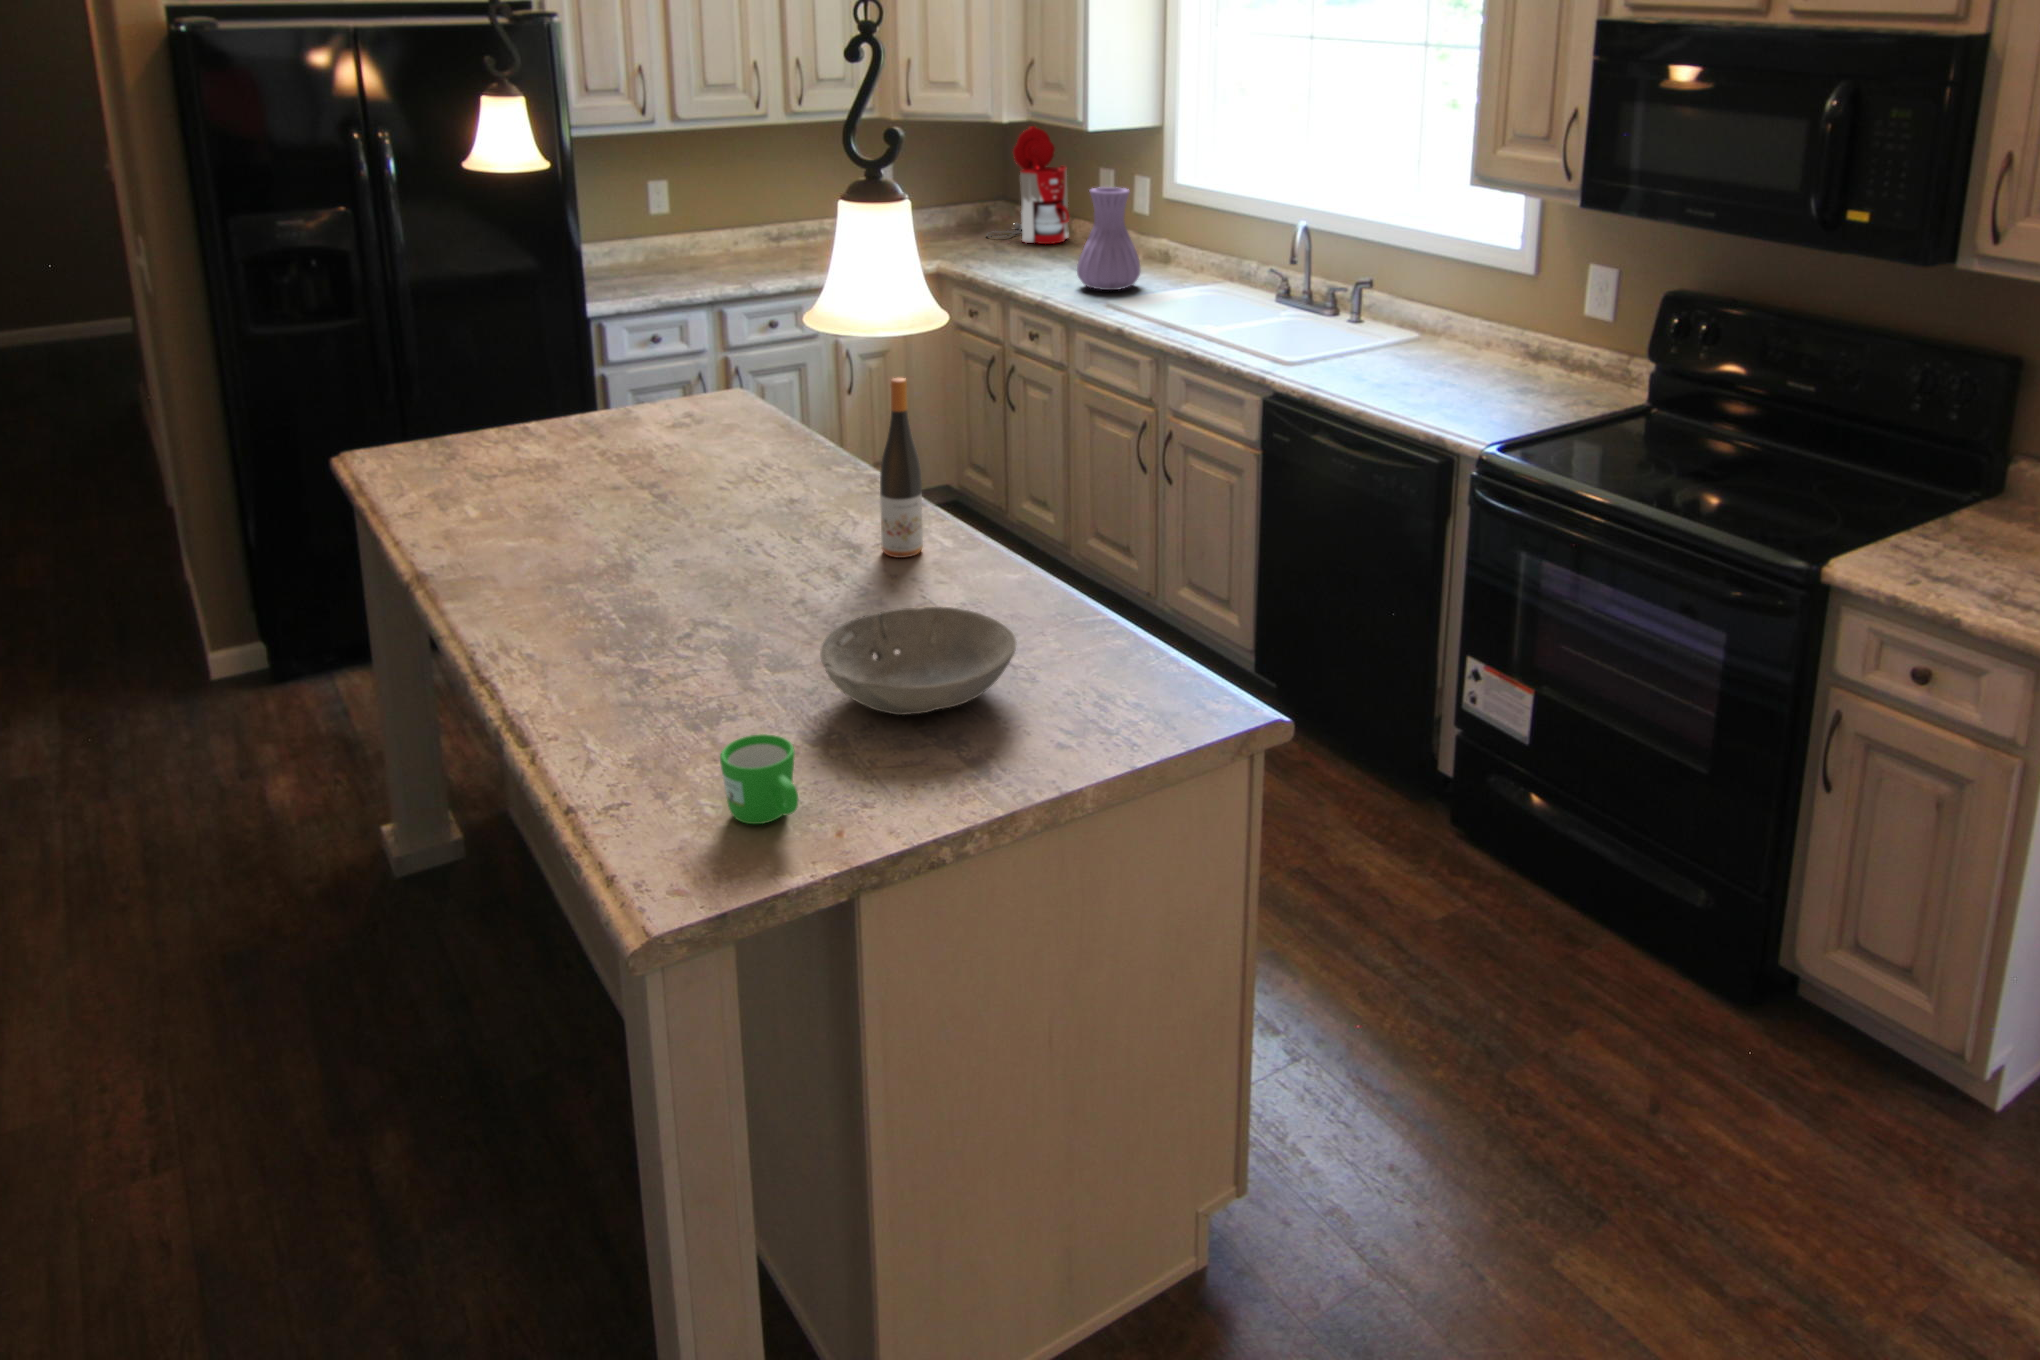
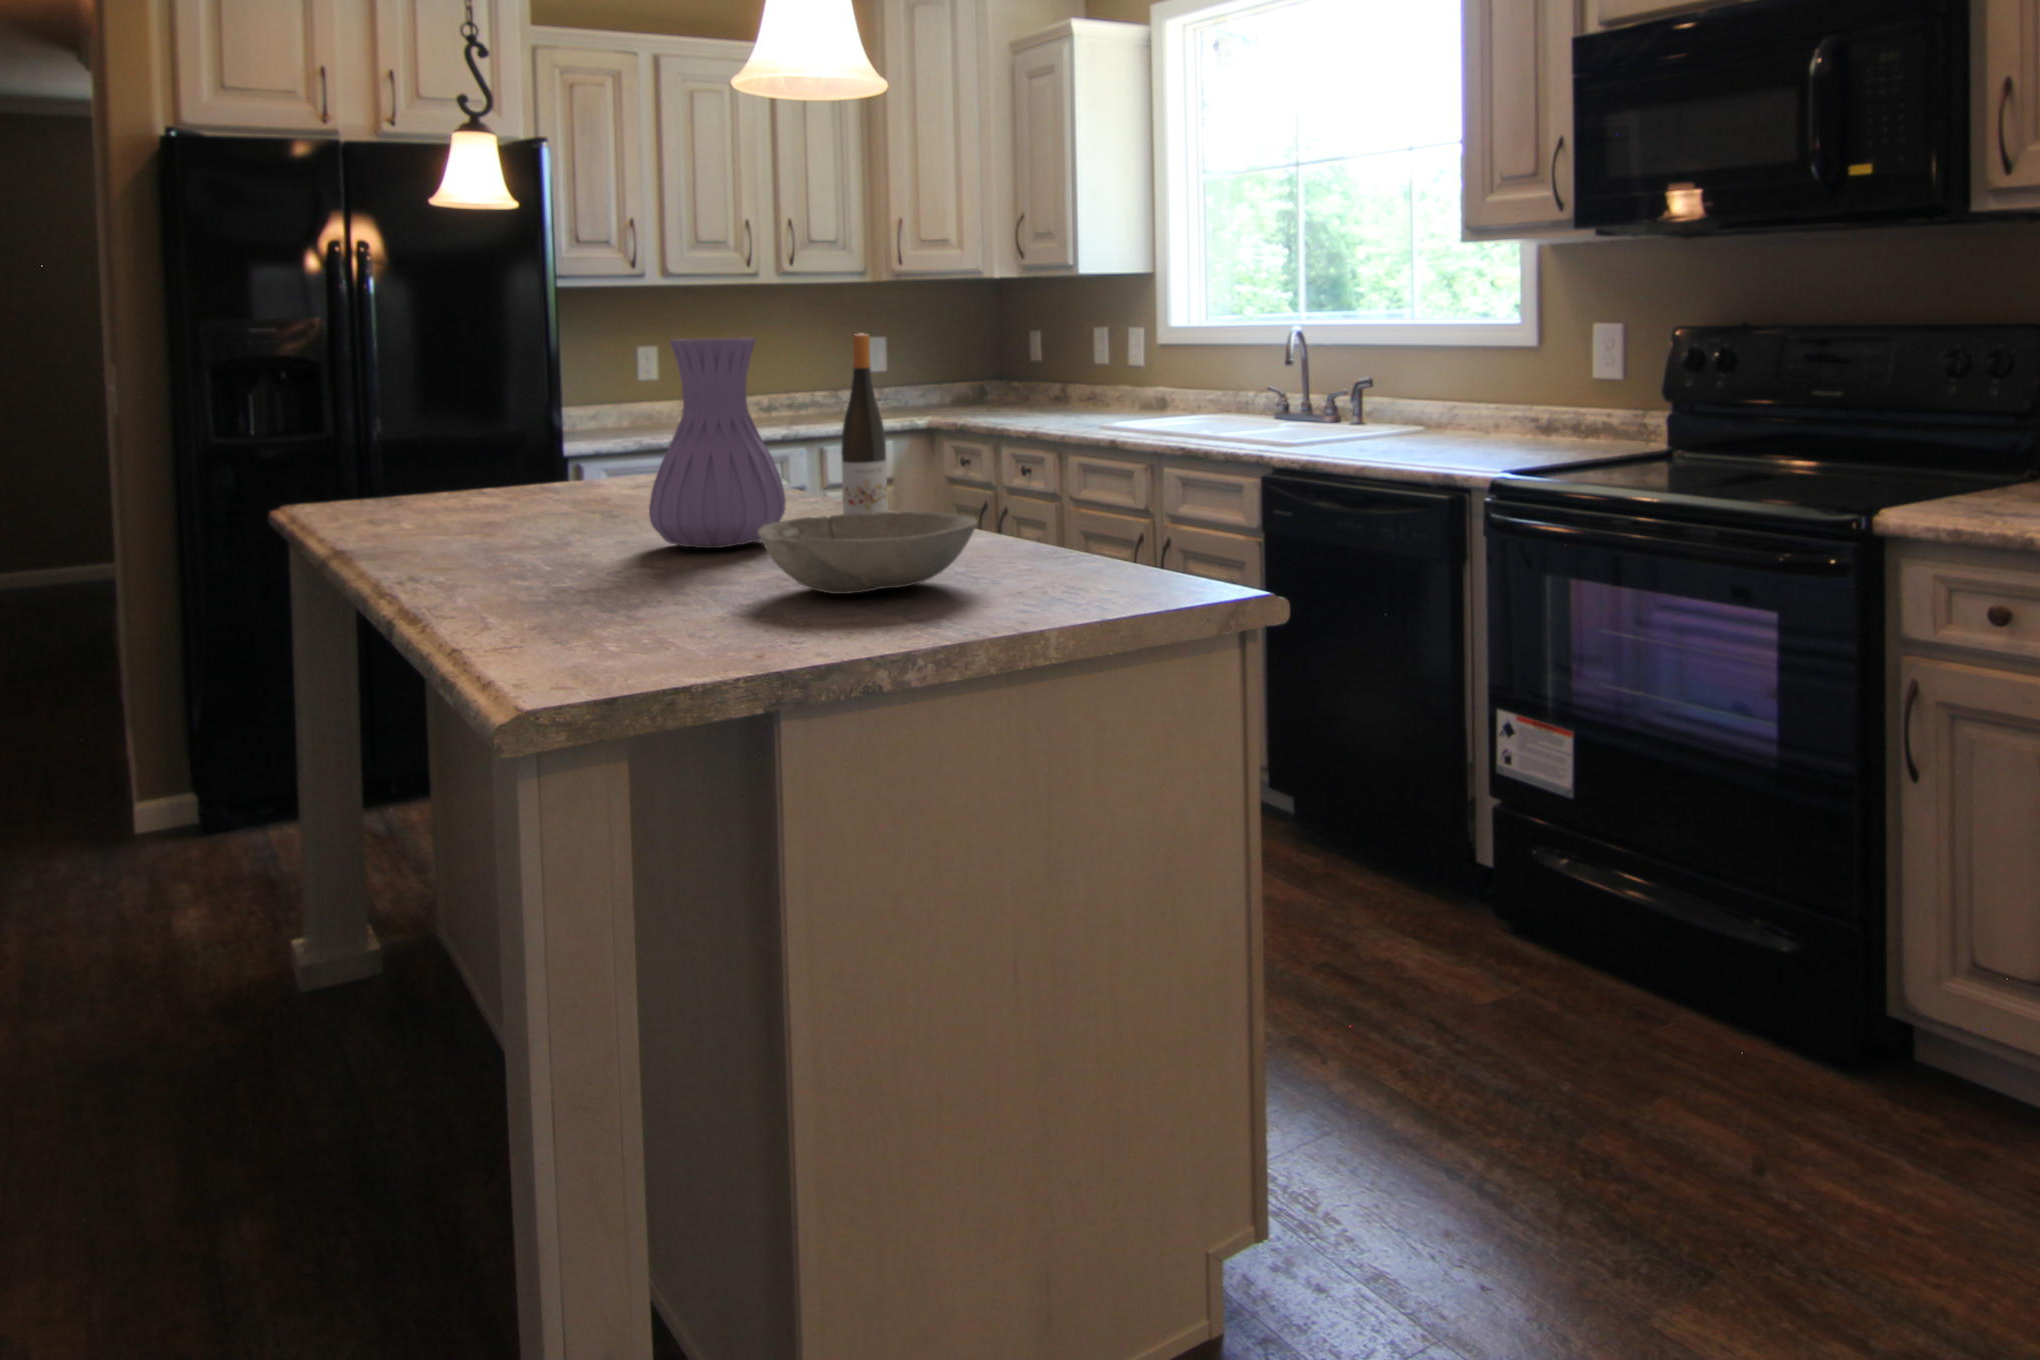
coffee maker: present [987,126,1070,244] -> none [980,291,1065,406]
vase: present [1077,187,1140,290] -> present [649,338,786,548]
mug: present [720,734,798,824] -> none [631,562,716,650]

